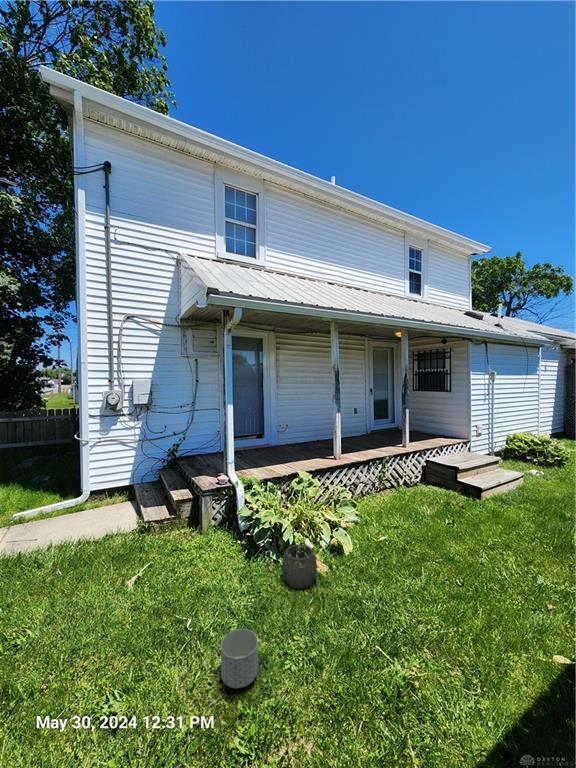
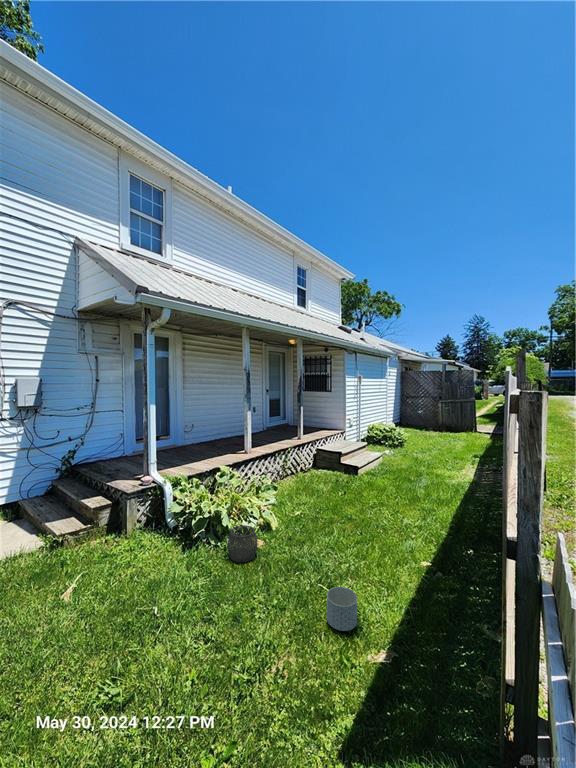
planter: present [221,629,258,688] -> present [327,587,357,631]

